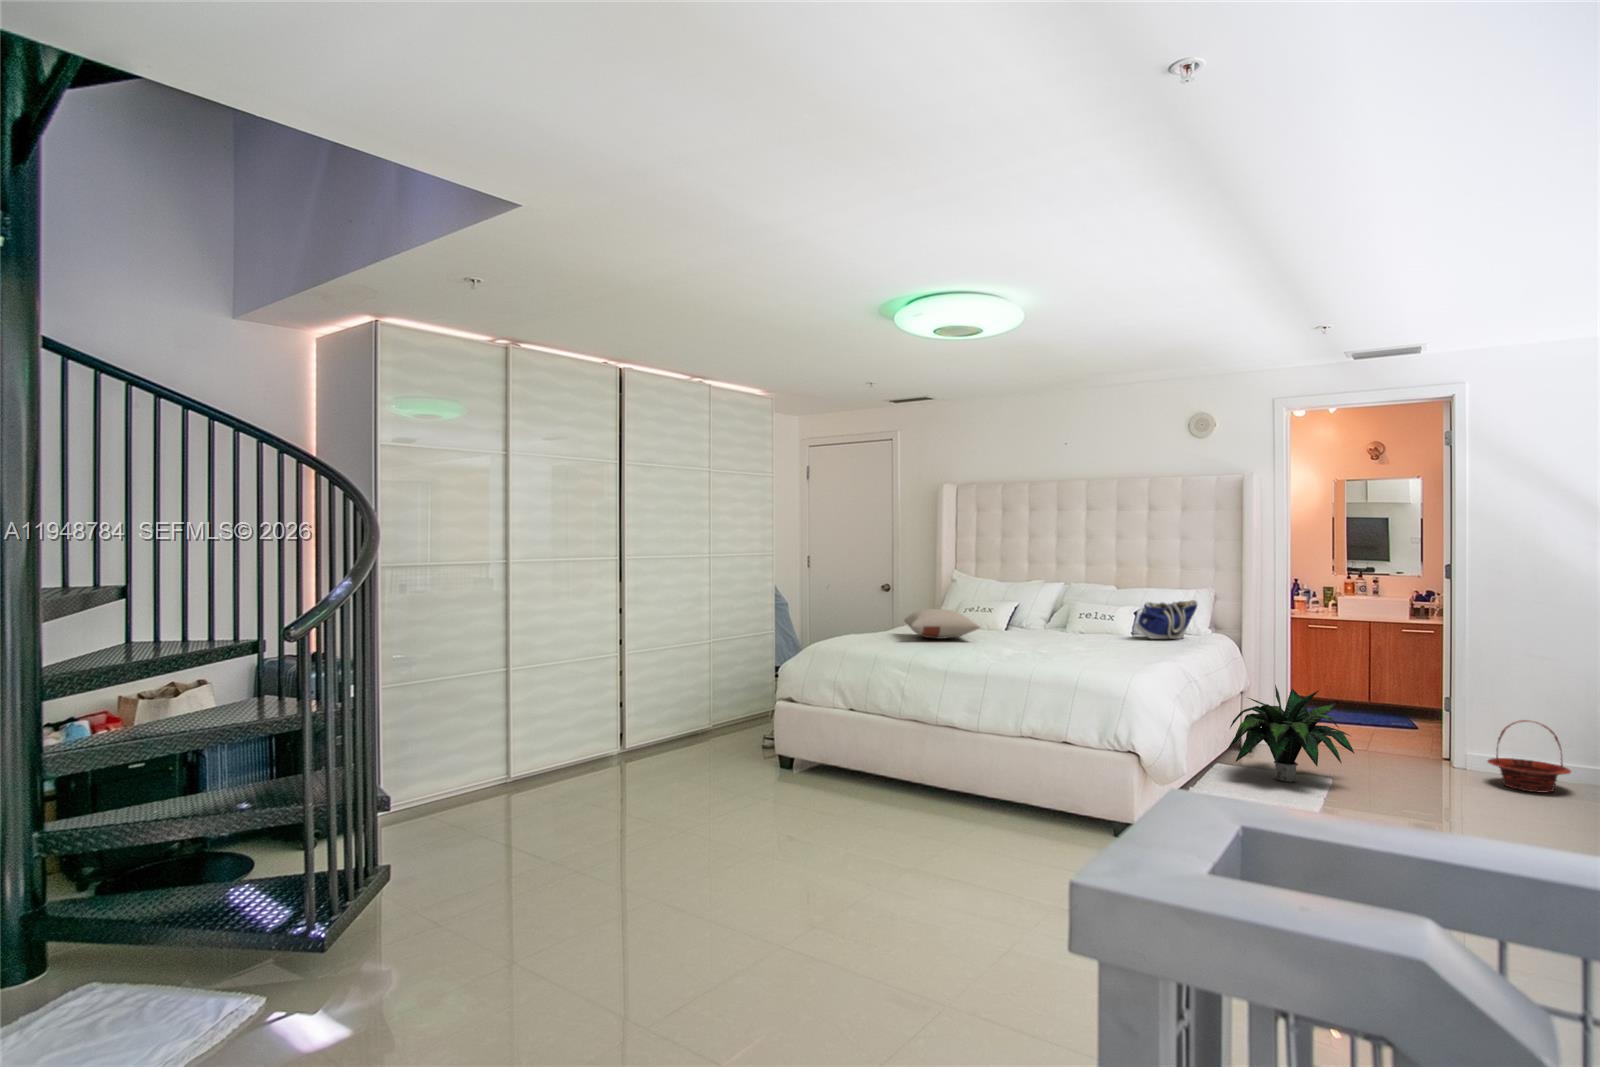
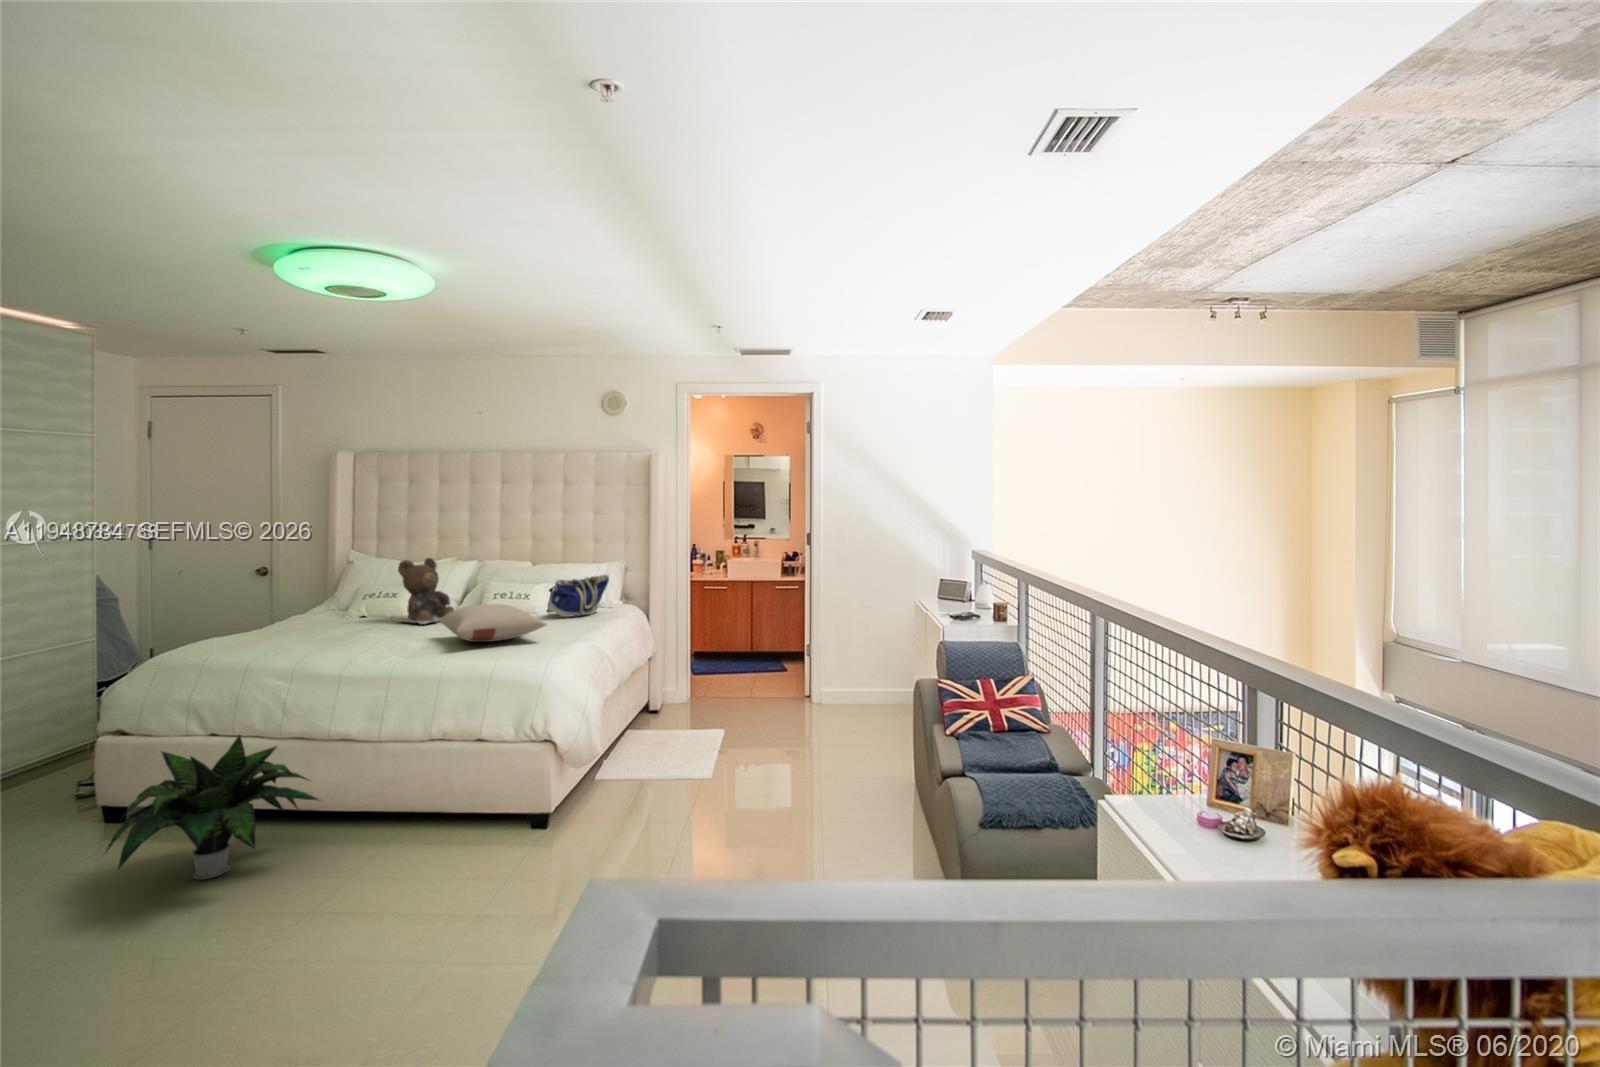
teddy bear: none [1002,577,1055,635] -> present [398,558,454,624]
pillow: present [904,609,980,639] -> present [440,604,547,642]
potted plant: present [1228,685,1354,782] -> present [106,735,319,879]
basket: present [1488,720,1571,793] -> none [836,660,890,718]

